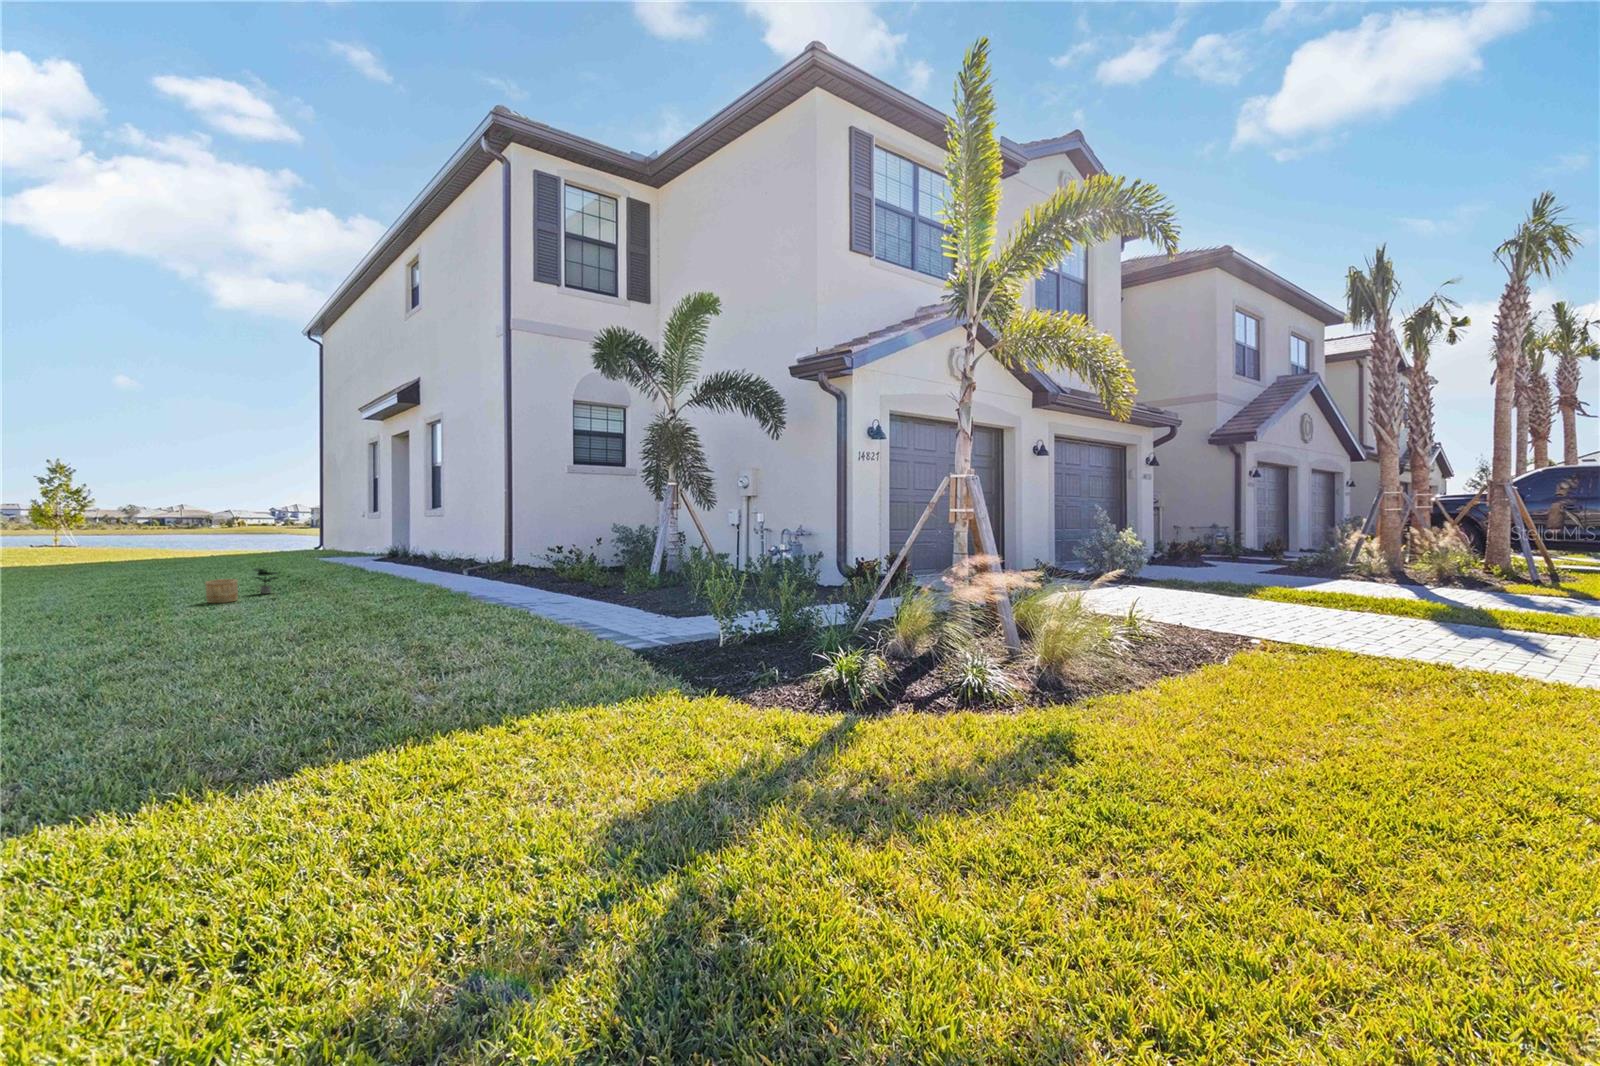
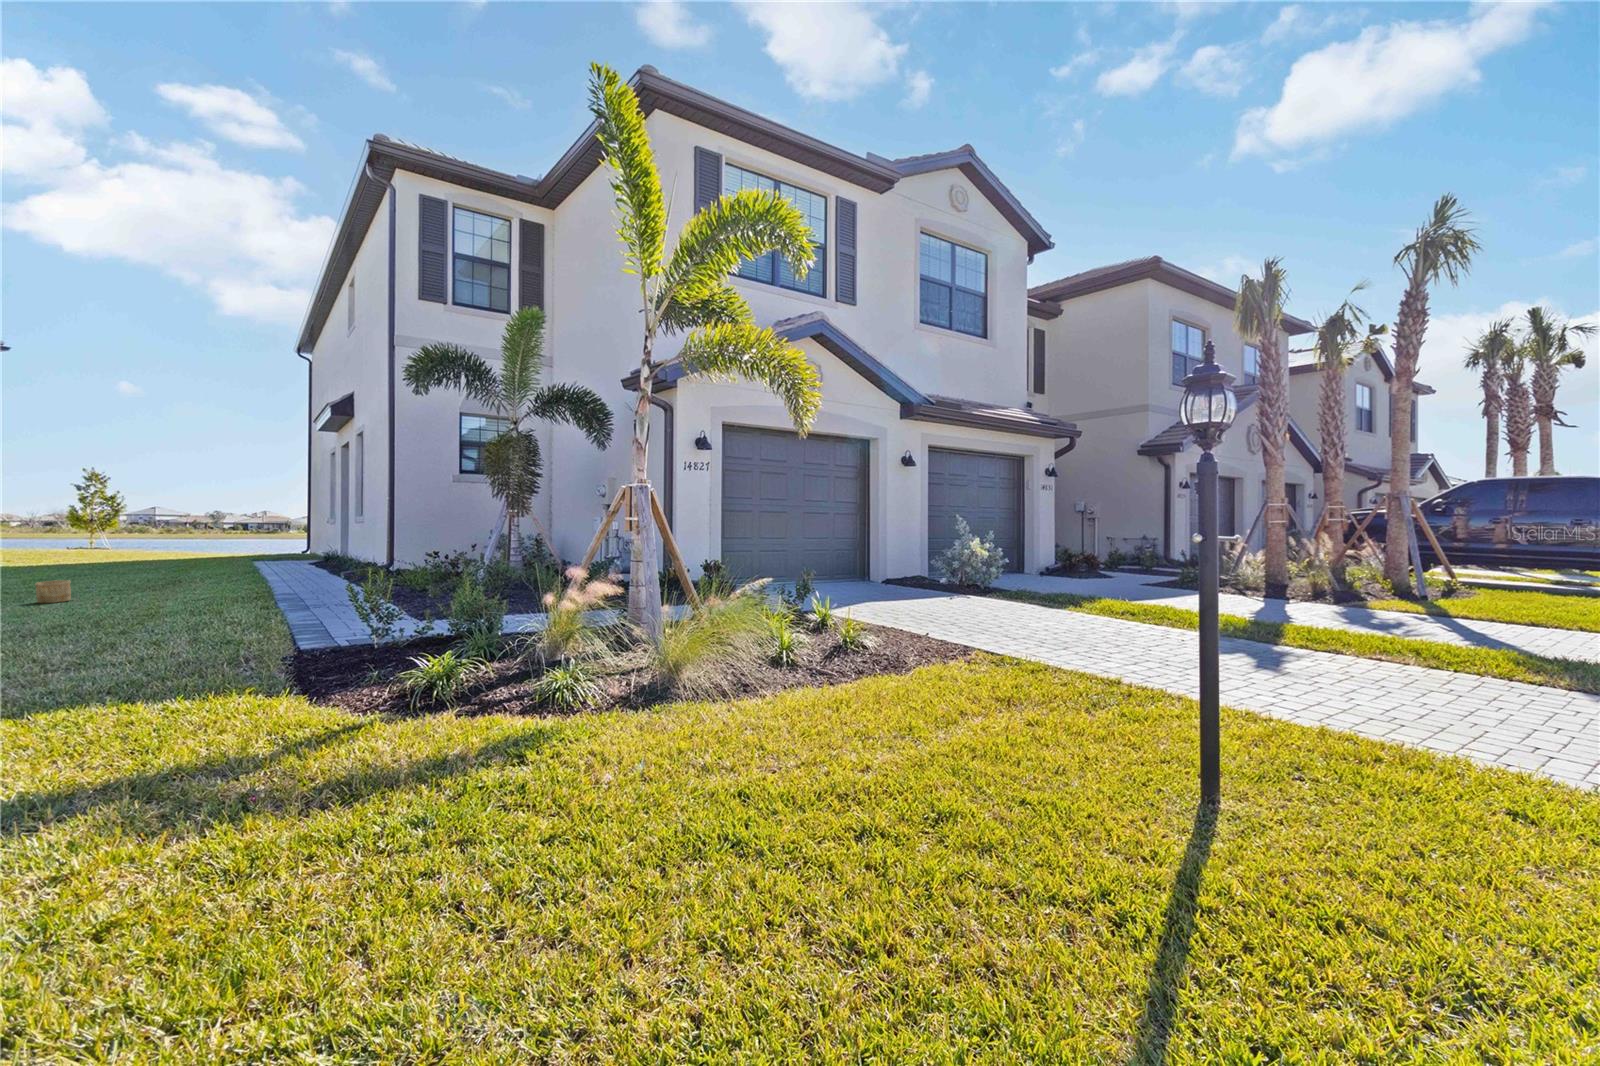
potted plant: present [254,568,278,594] -> none [103,570,134,594]

